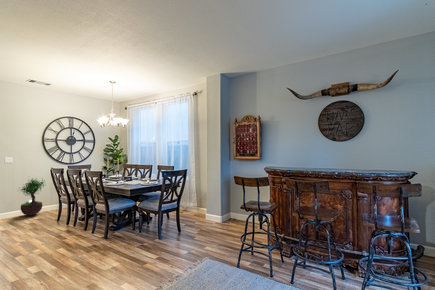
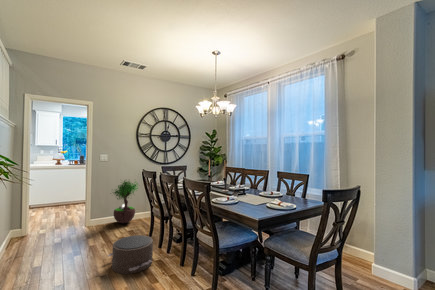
pouf: none [23,215,62,239] -> present [108,235,153,274]

